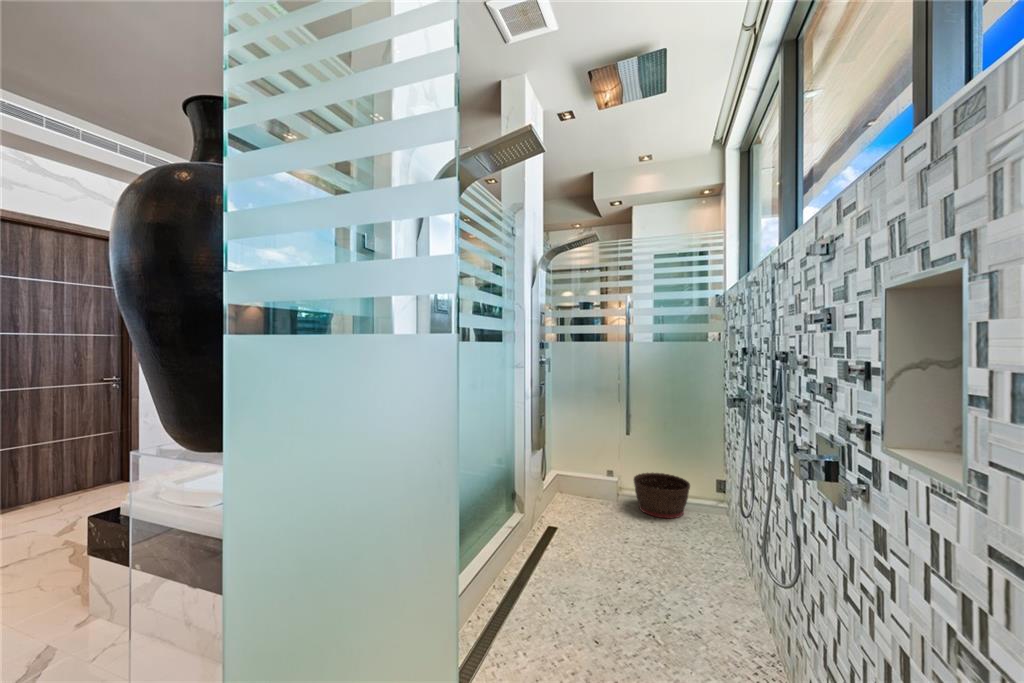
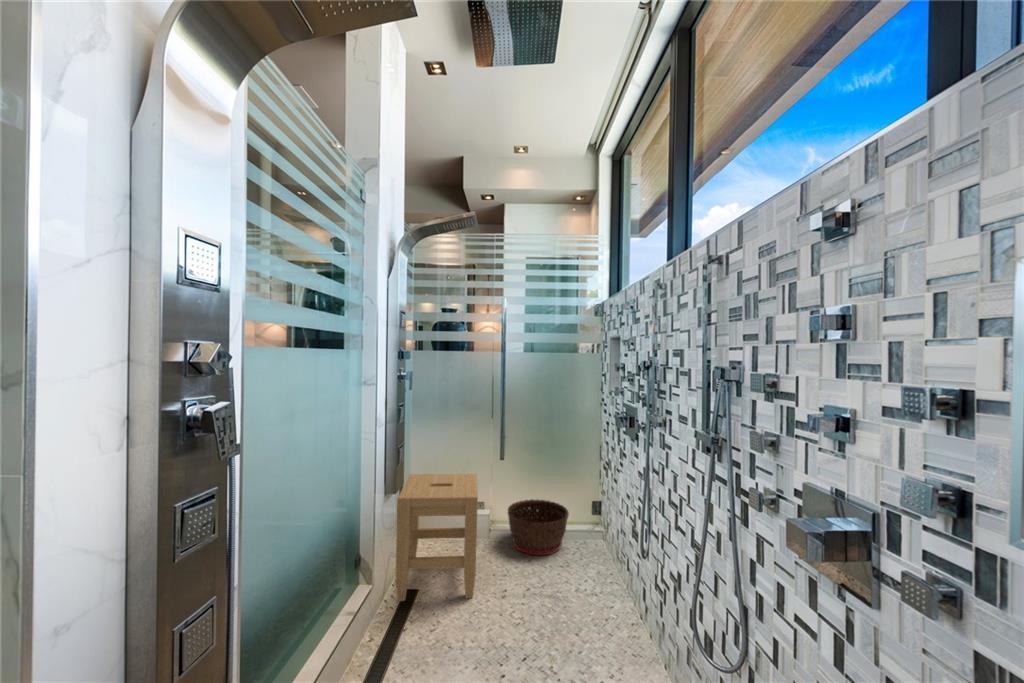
stool: none [541,440,605,537] -> present [396,474,478,601]

